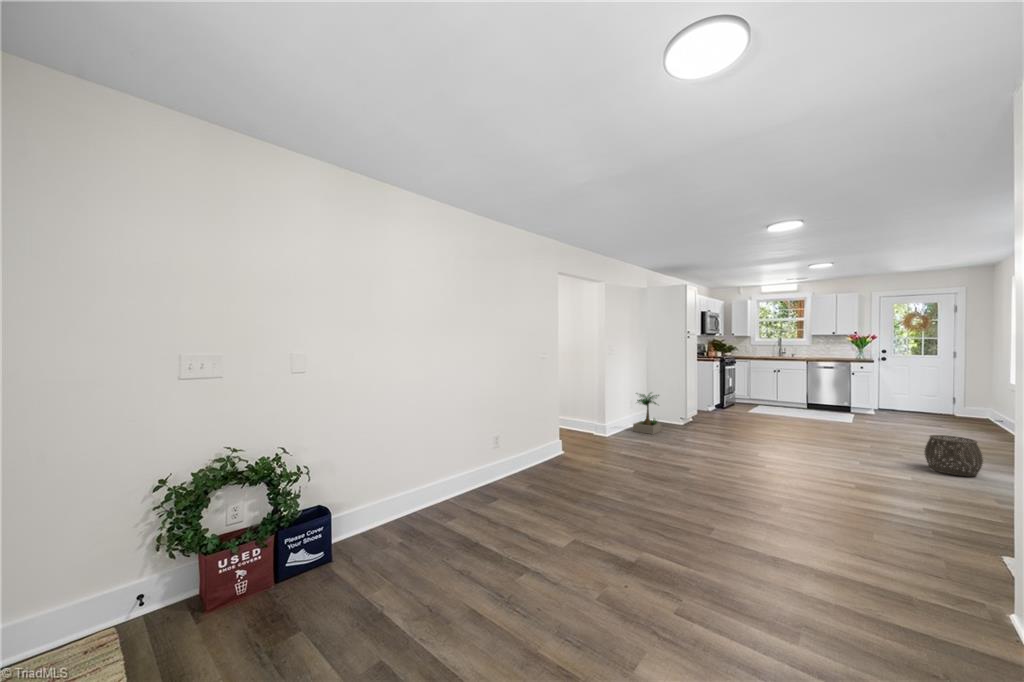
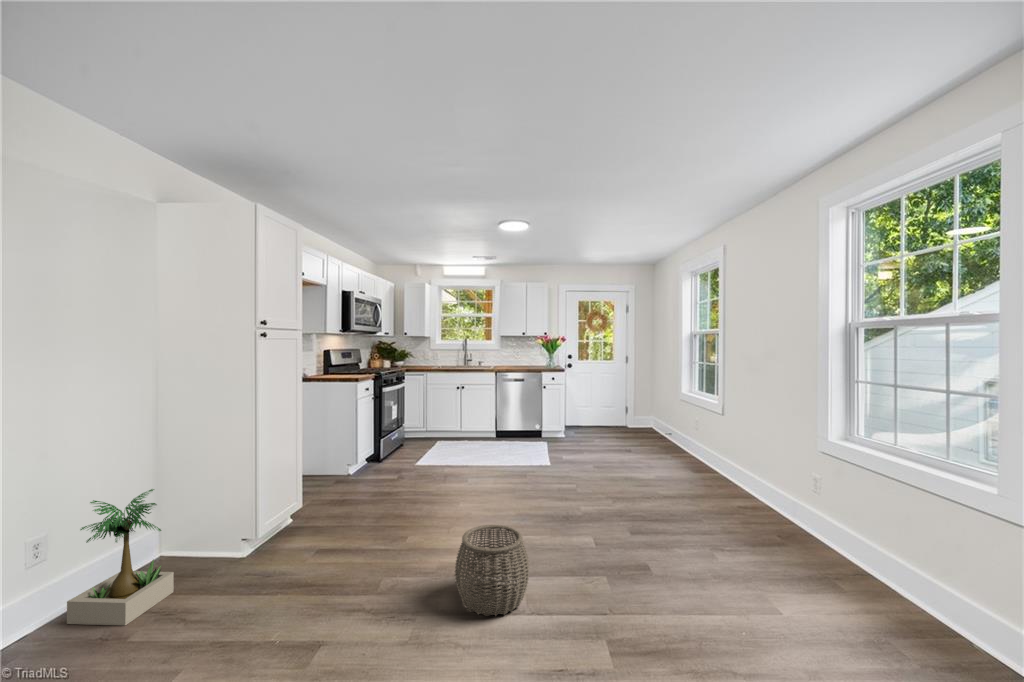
woven basket: present [925,435,983,477] -> present [455,525,530,616]

